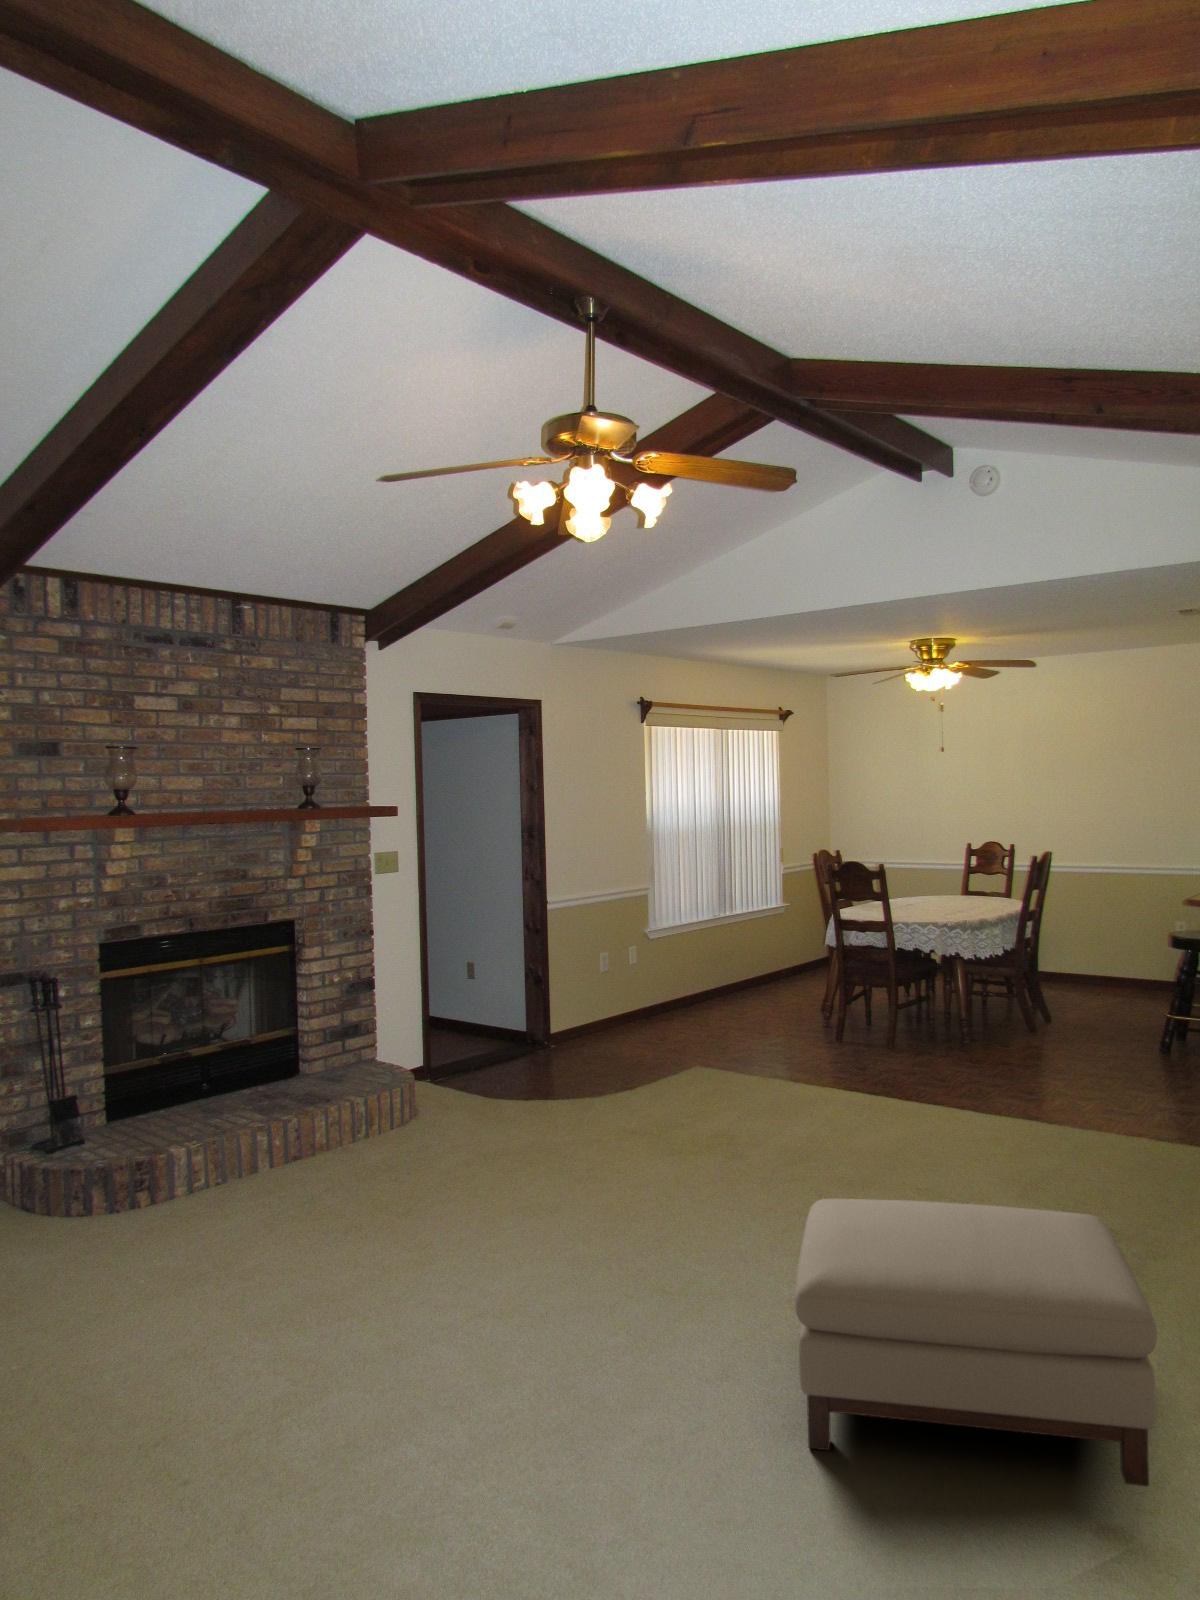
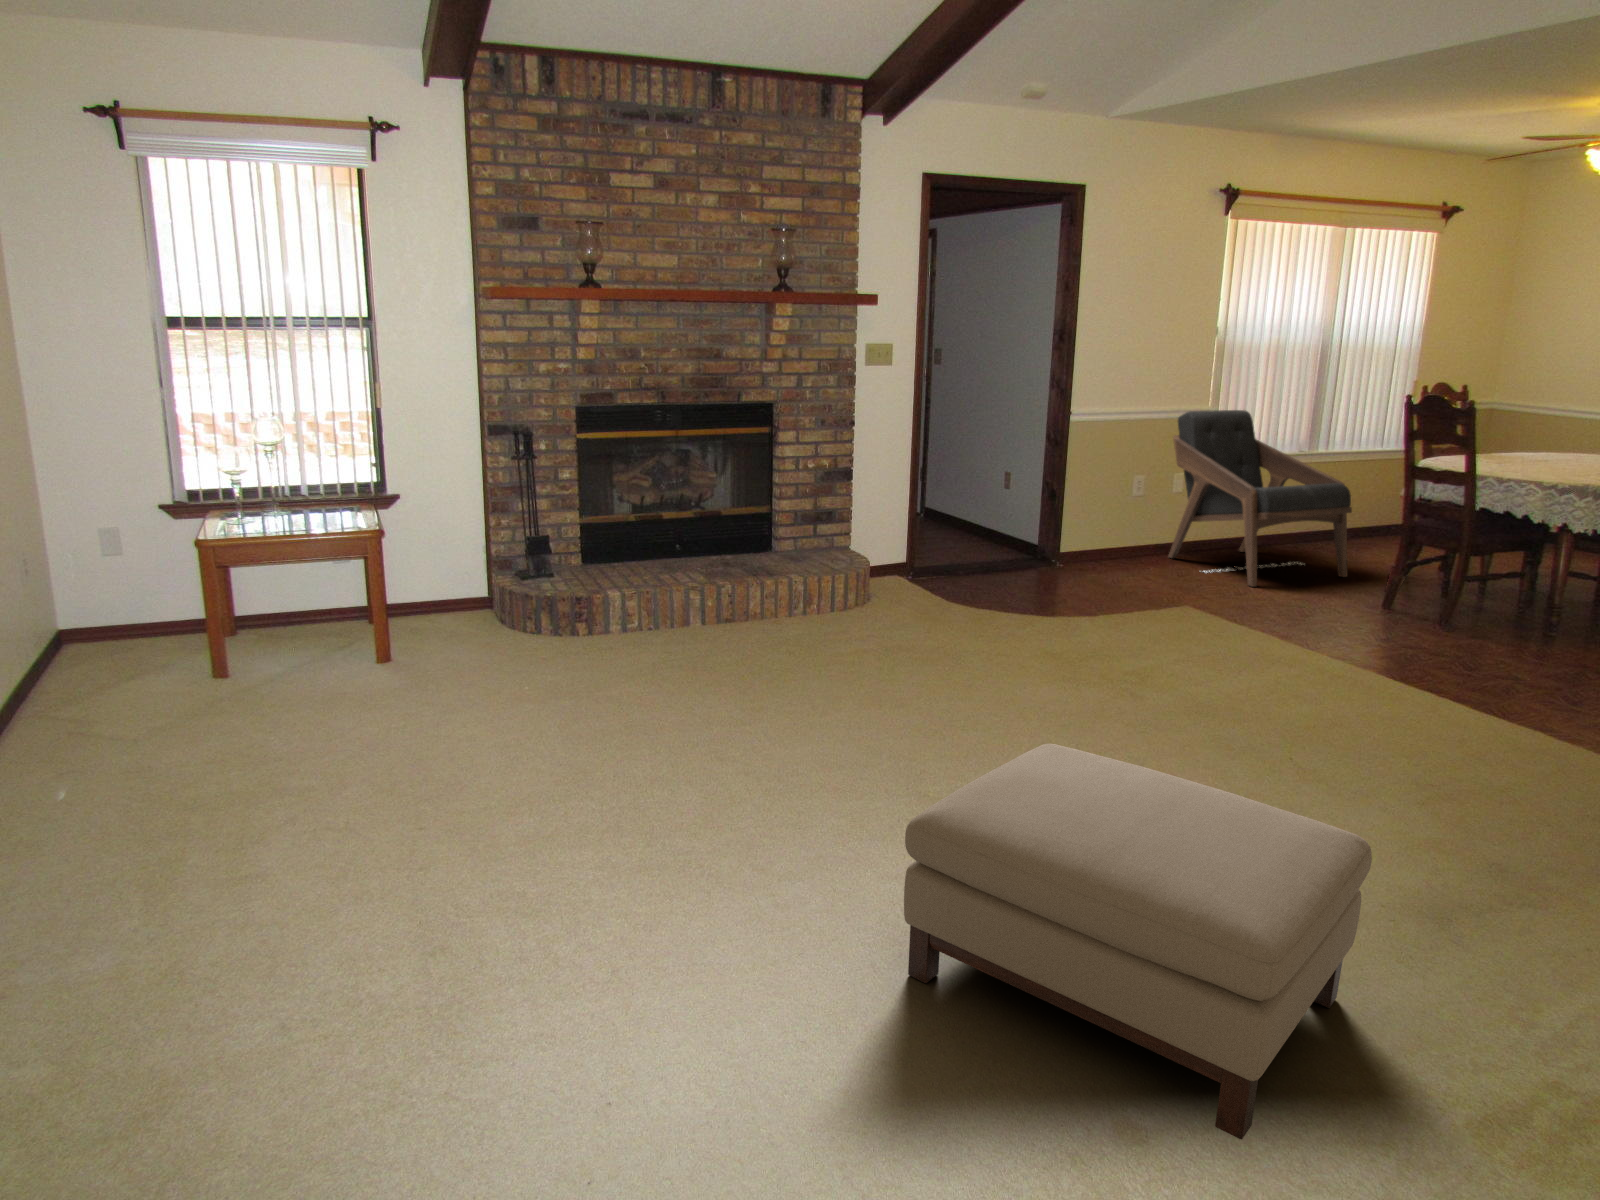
lounge chair: none [629,886,791,1041] -> present [1168,410,1352,586]

